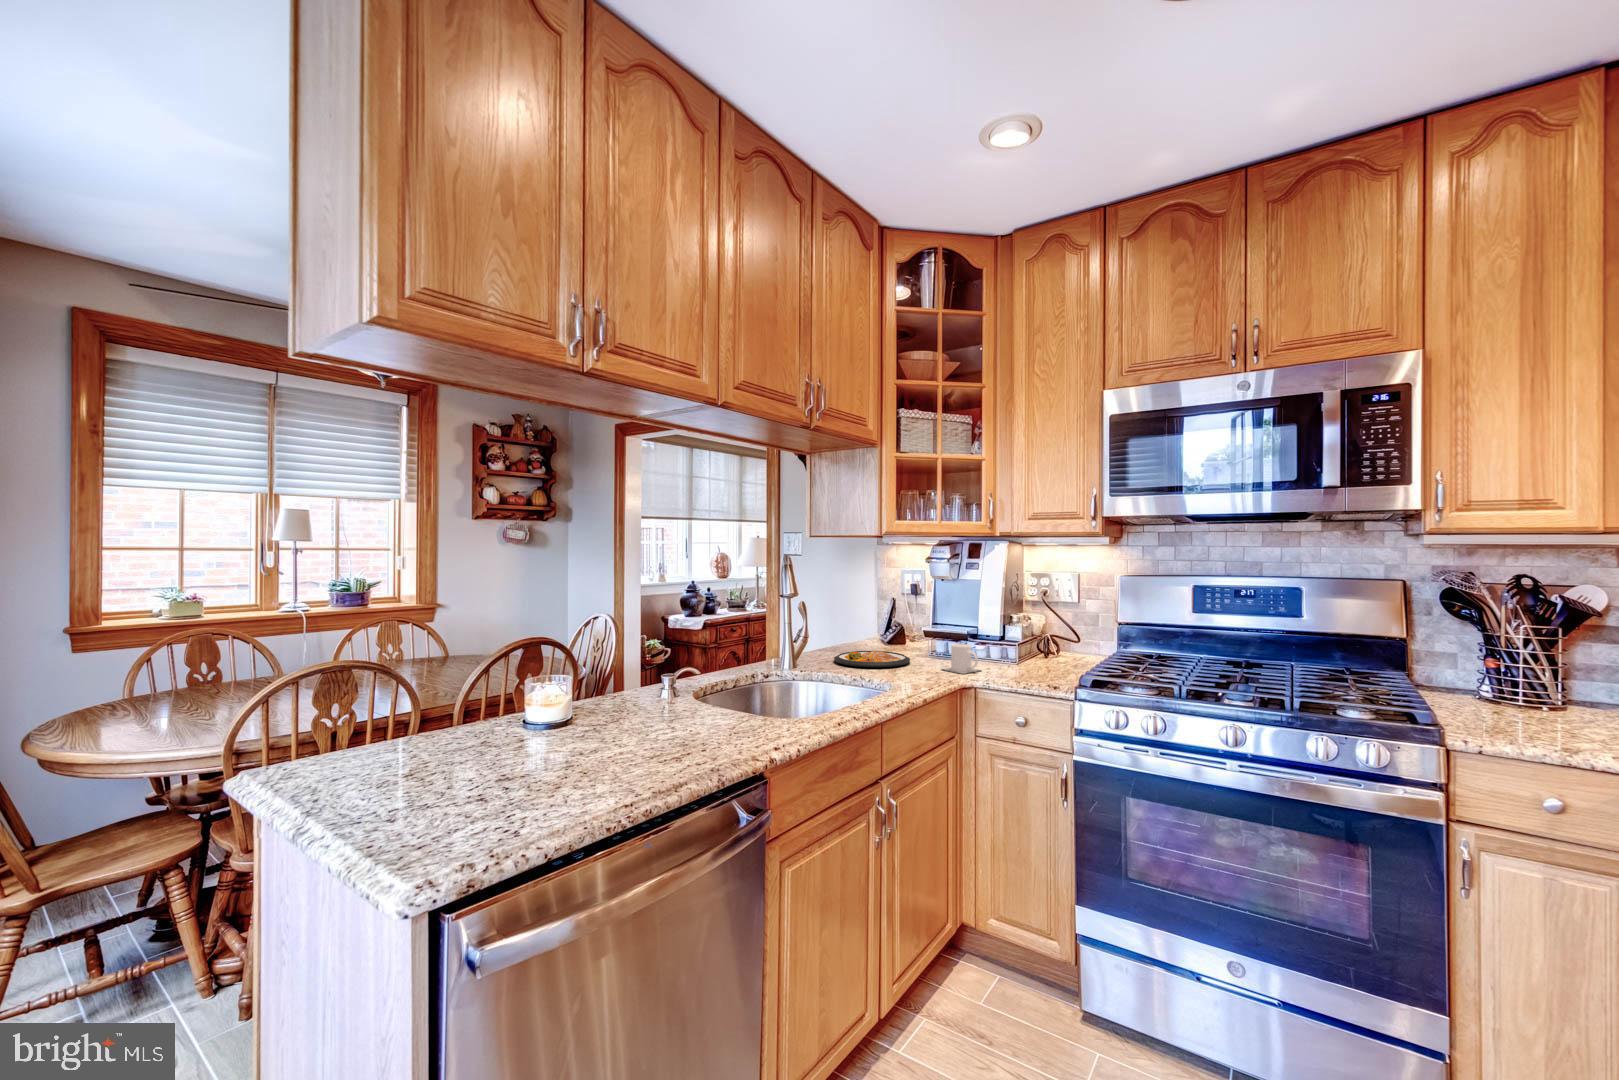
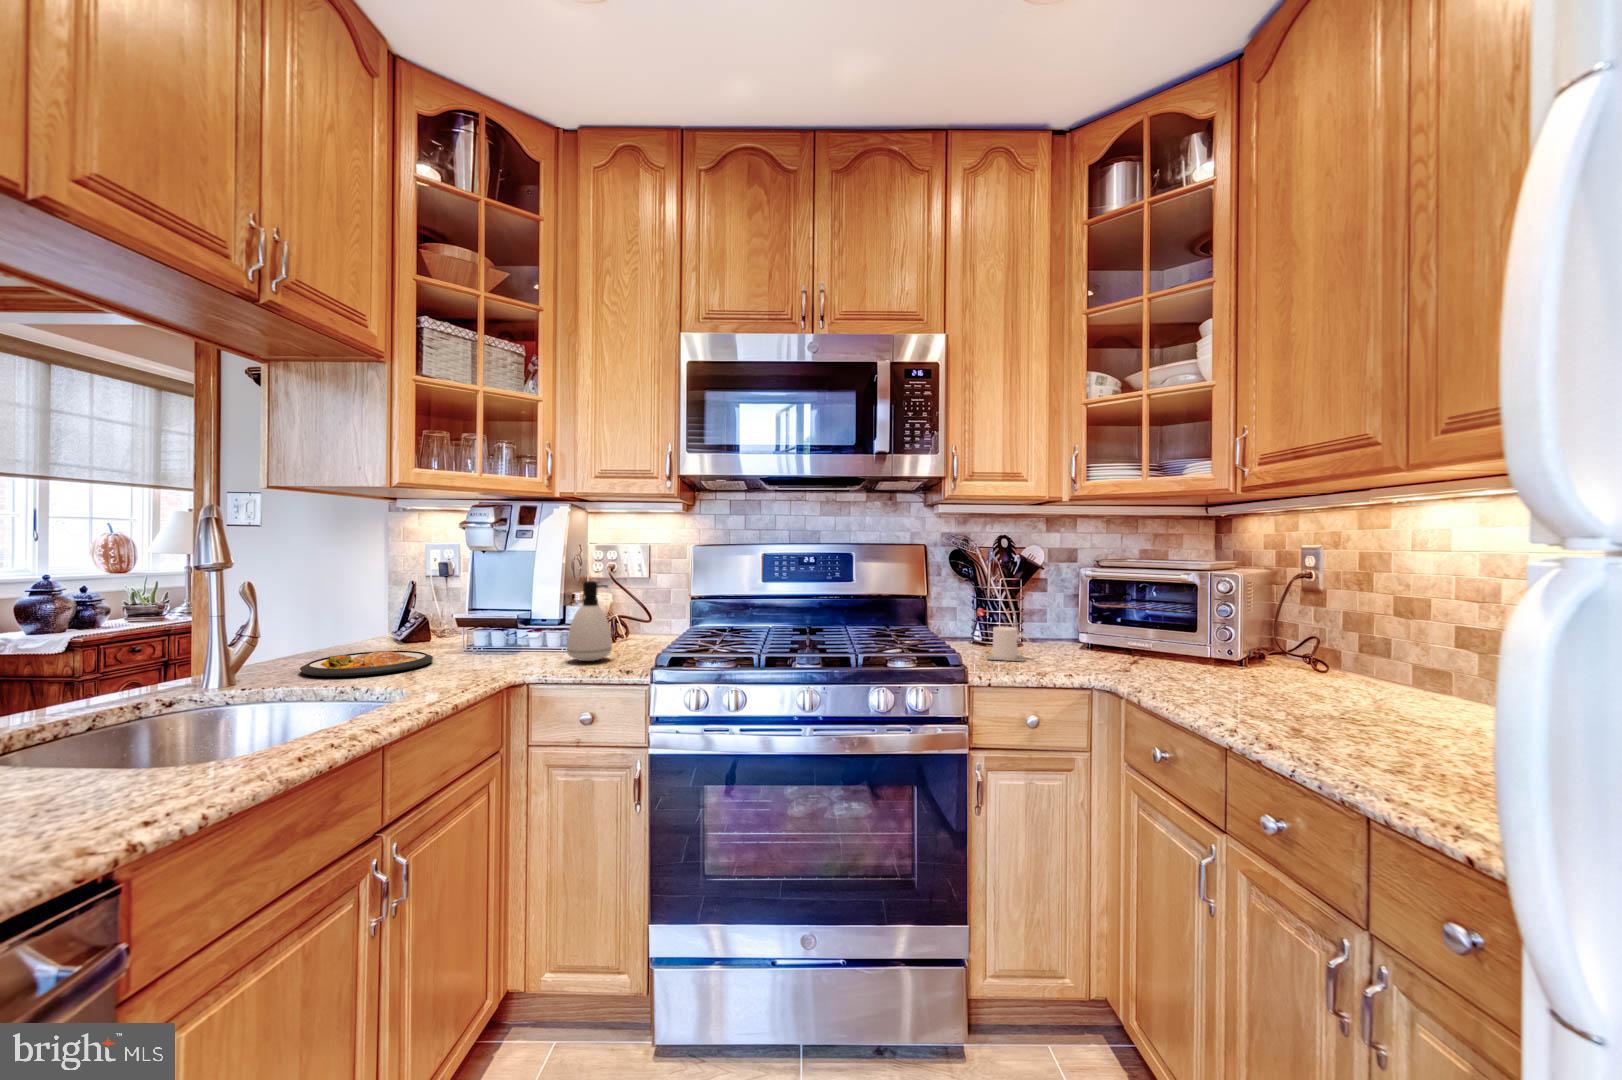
soap dispenser: none [1005,608,1042,675] -> present [567,581,612,661]
mug: present [945,644,978,674] -> present [987,626,1030,661]

